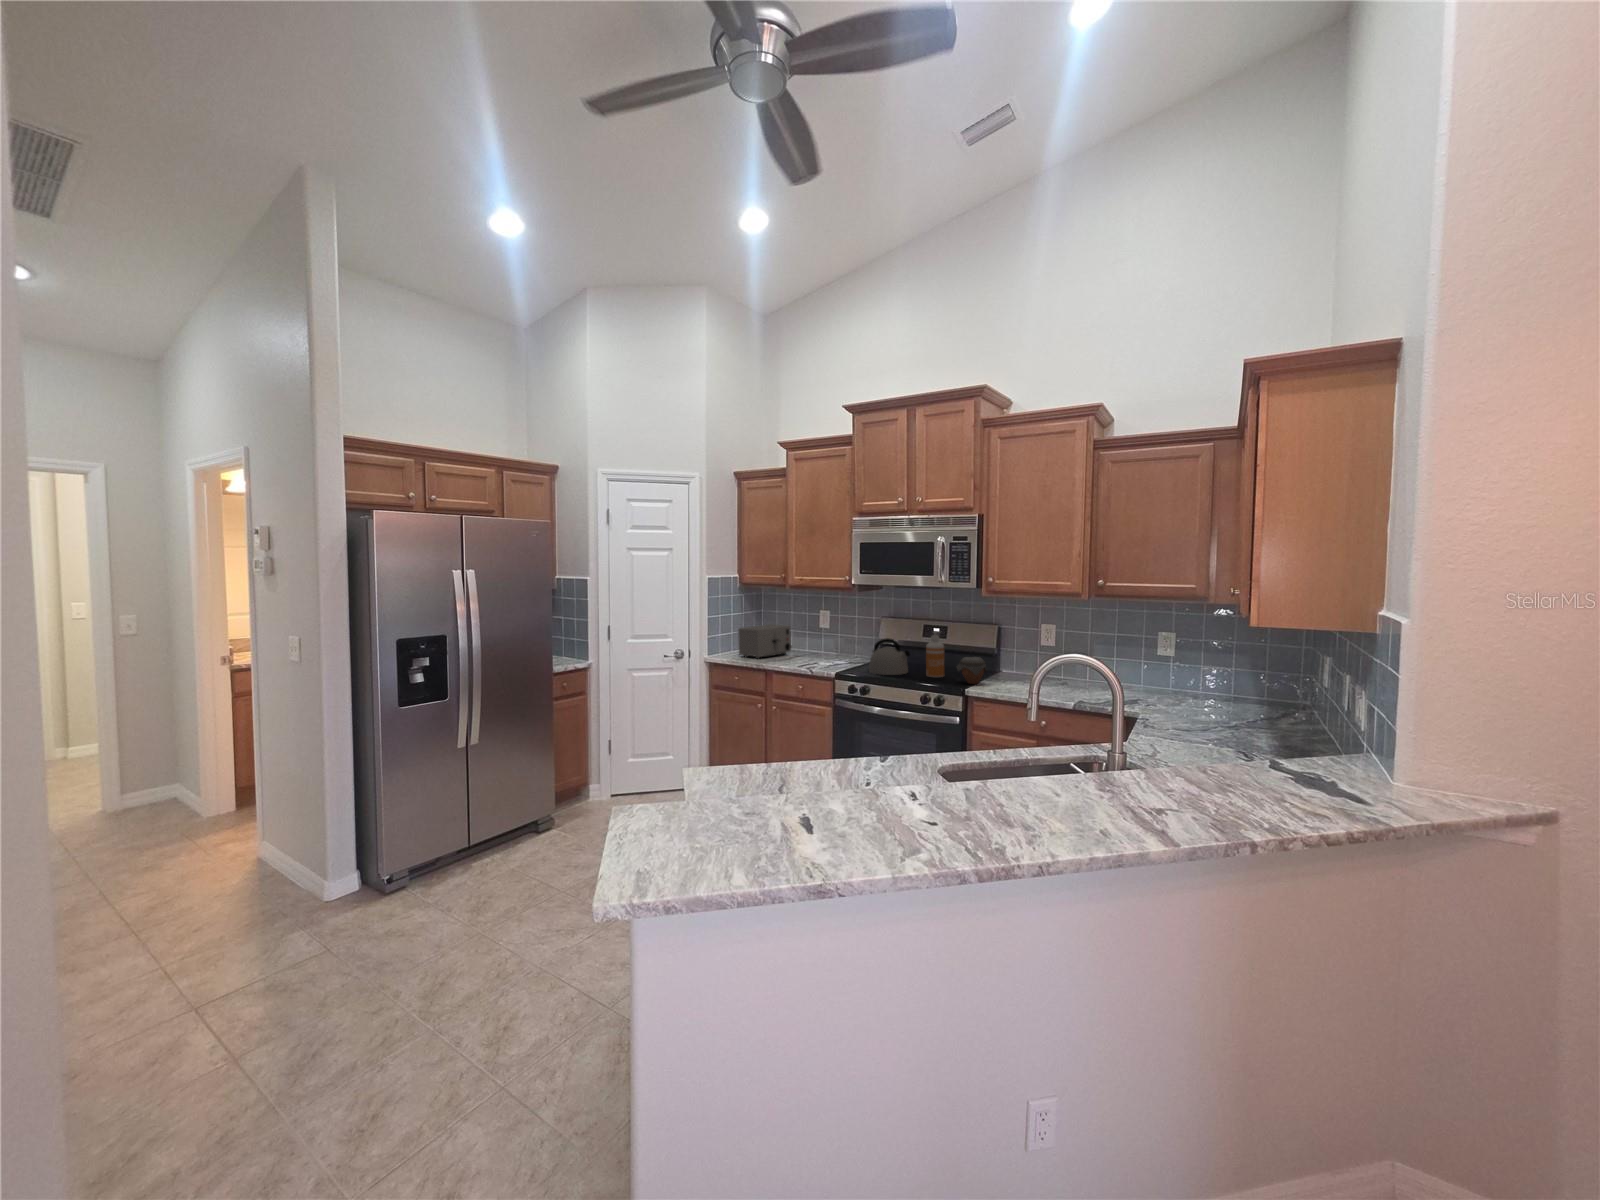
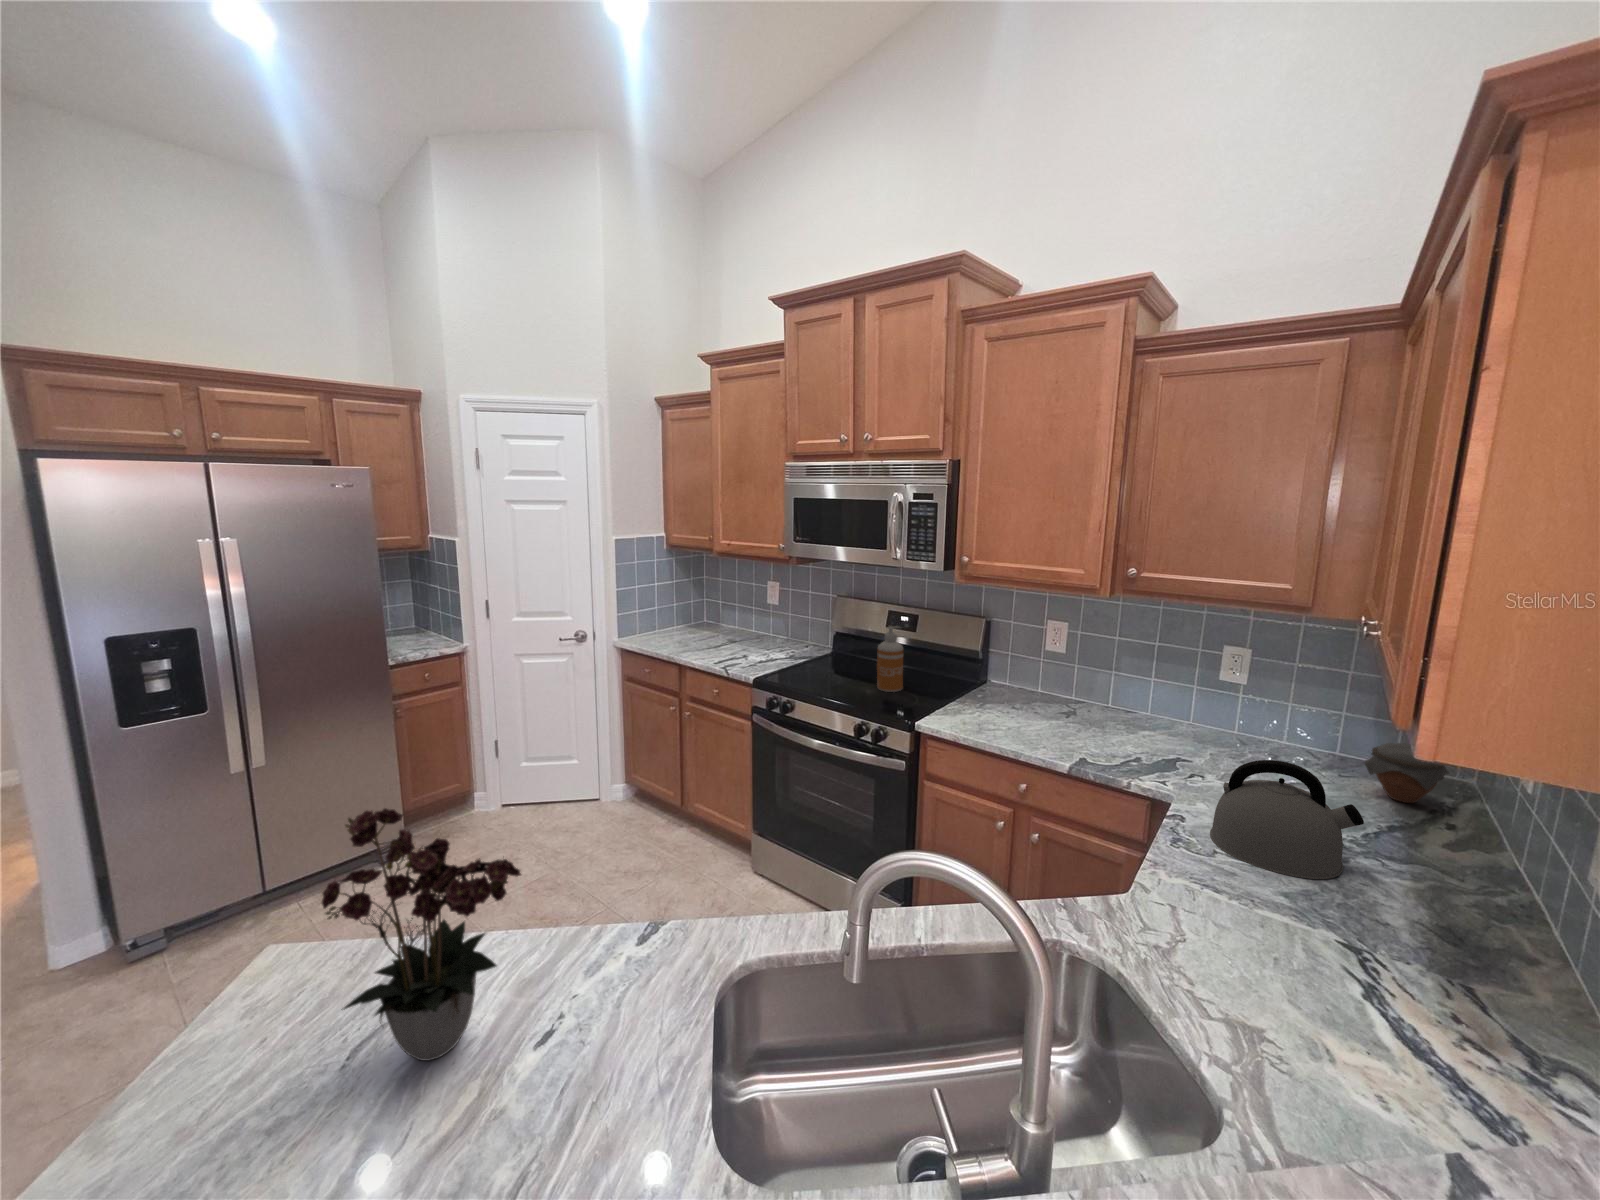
toaster: present [738,624,792,659] -> none [656,598,728,646]
kettle: present [869,638,910,675] -> present [1210,760,1364,879]
flower arrangement: none [787,656,865,786] -> present [322,808,521,1061]
jar: present [957,657,987,684] -> present [1365,743,1449,803]

